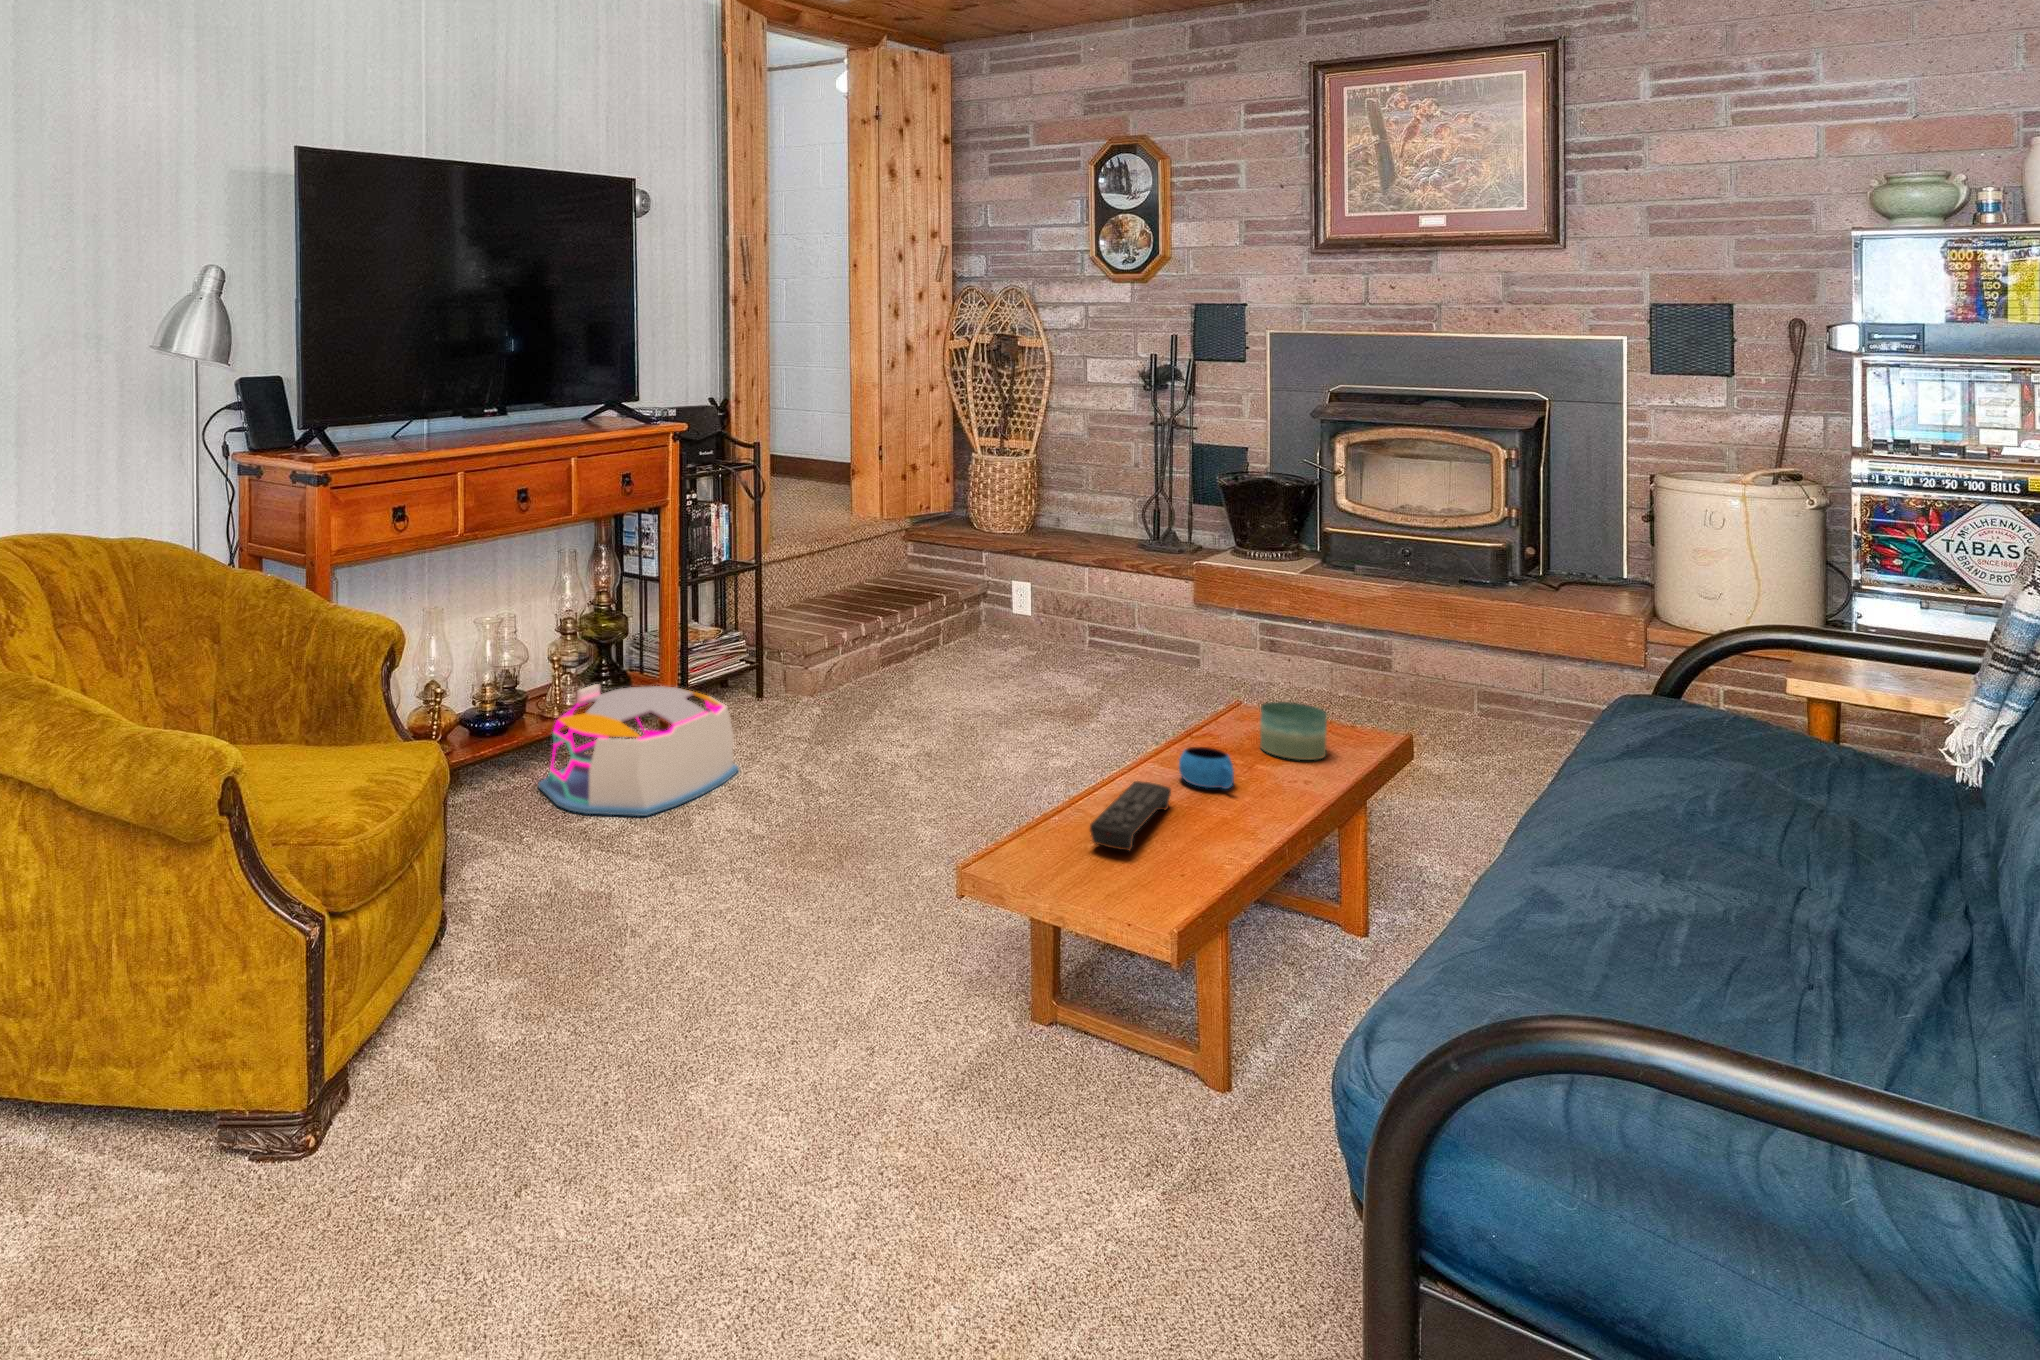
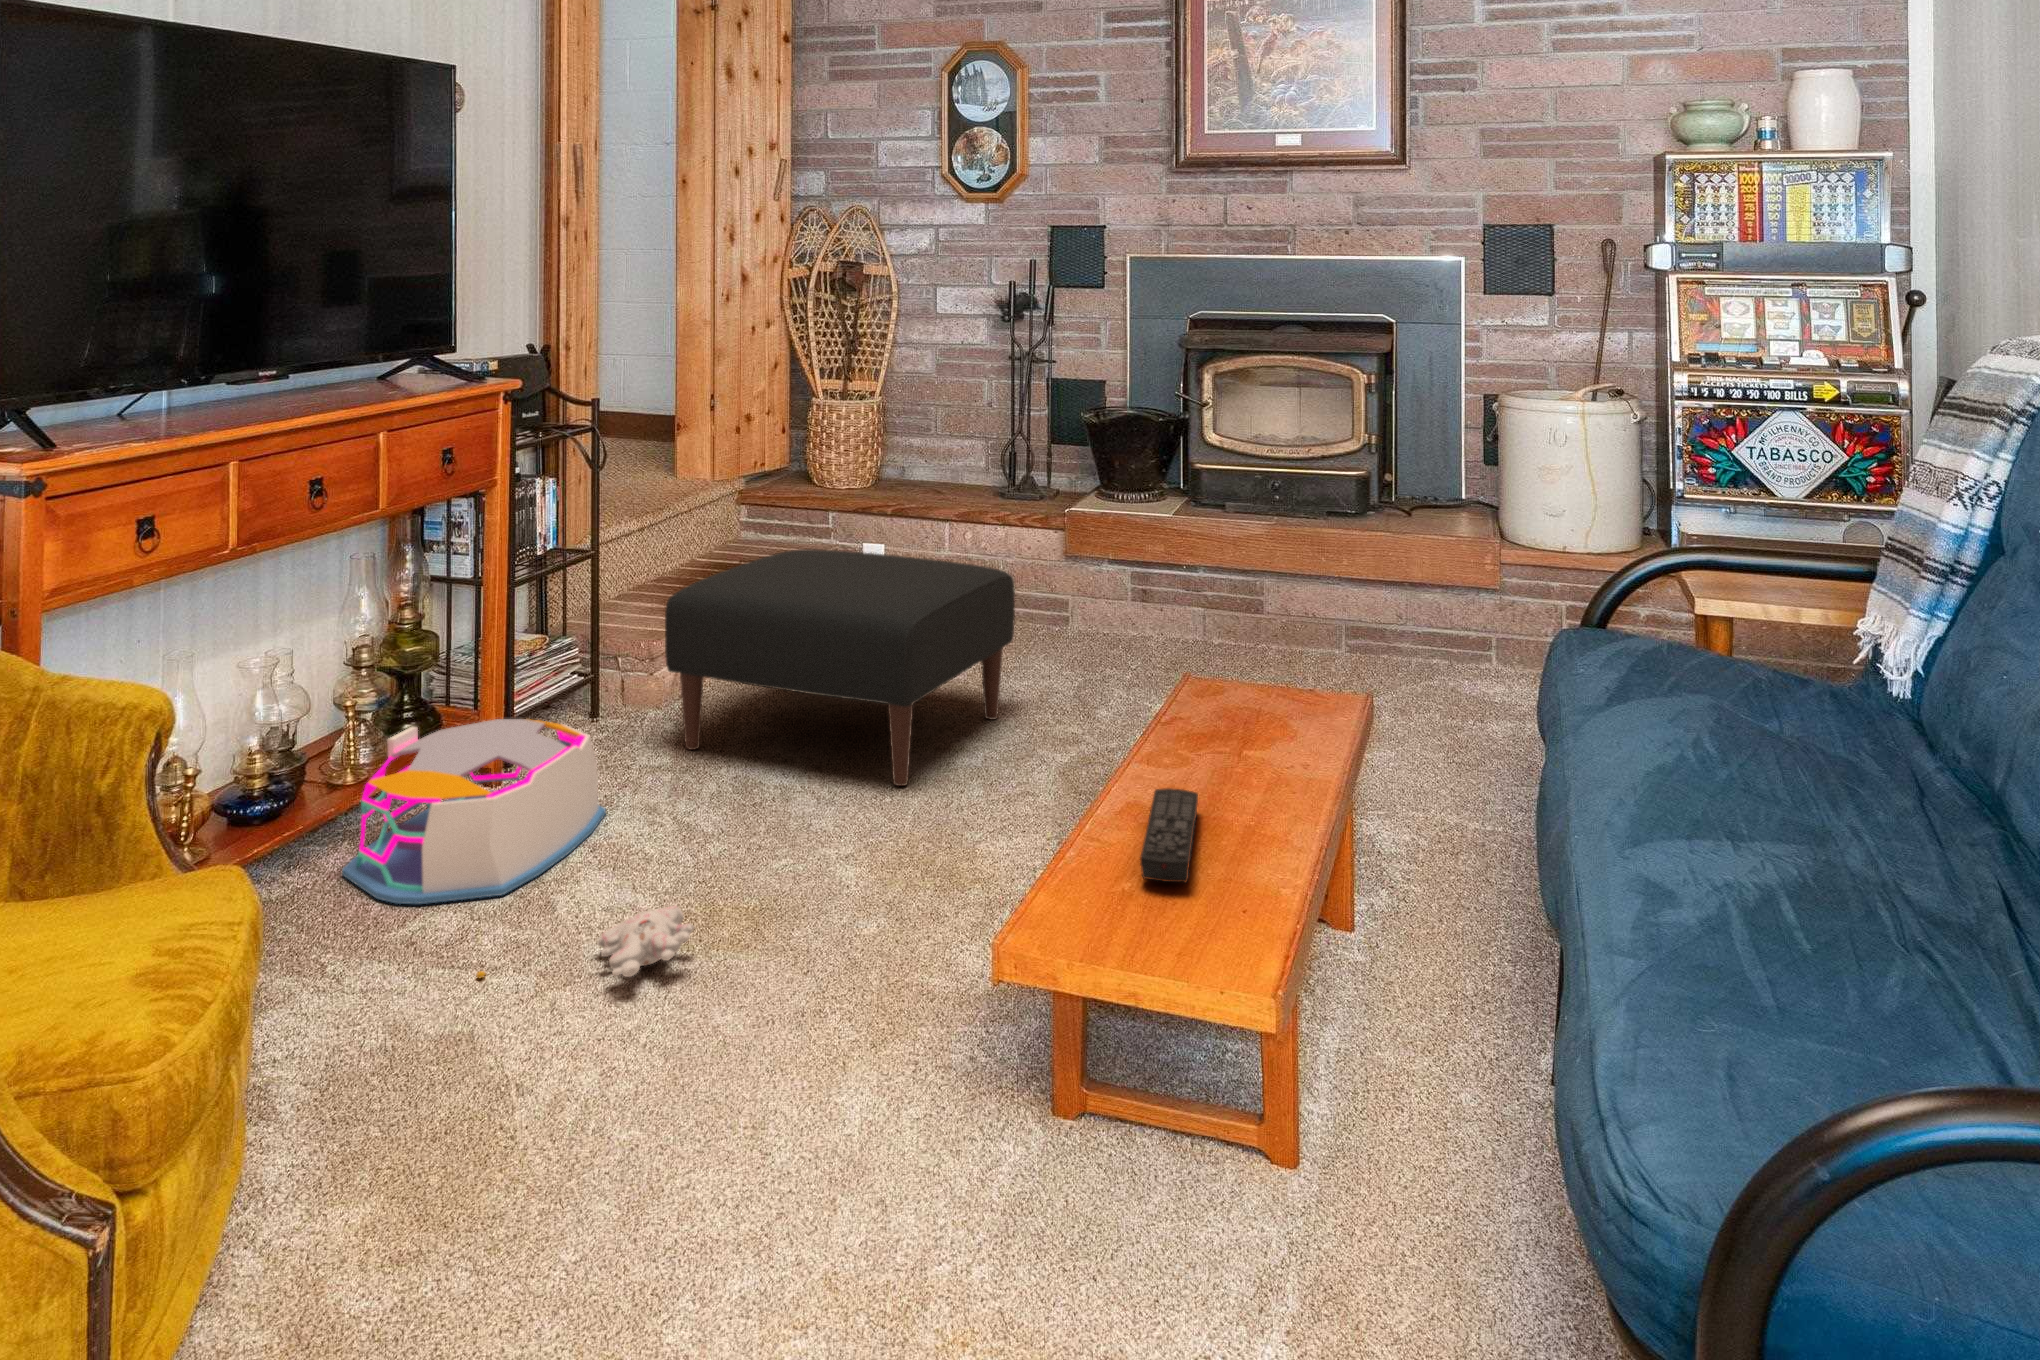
ottoman: none [800,578,1111,781] -> present [665,549,1015,786]
candle: present [1260,702,1327,760] -> none [1250,671,1320,736]
mug: present [1179,747,1234,789] -> none [1189,736,1256,784]
plush toy: none [612,837,775,881] -> present [476,905,694,978]

